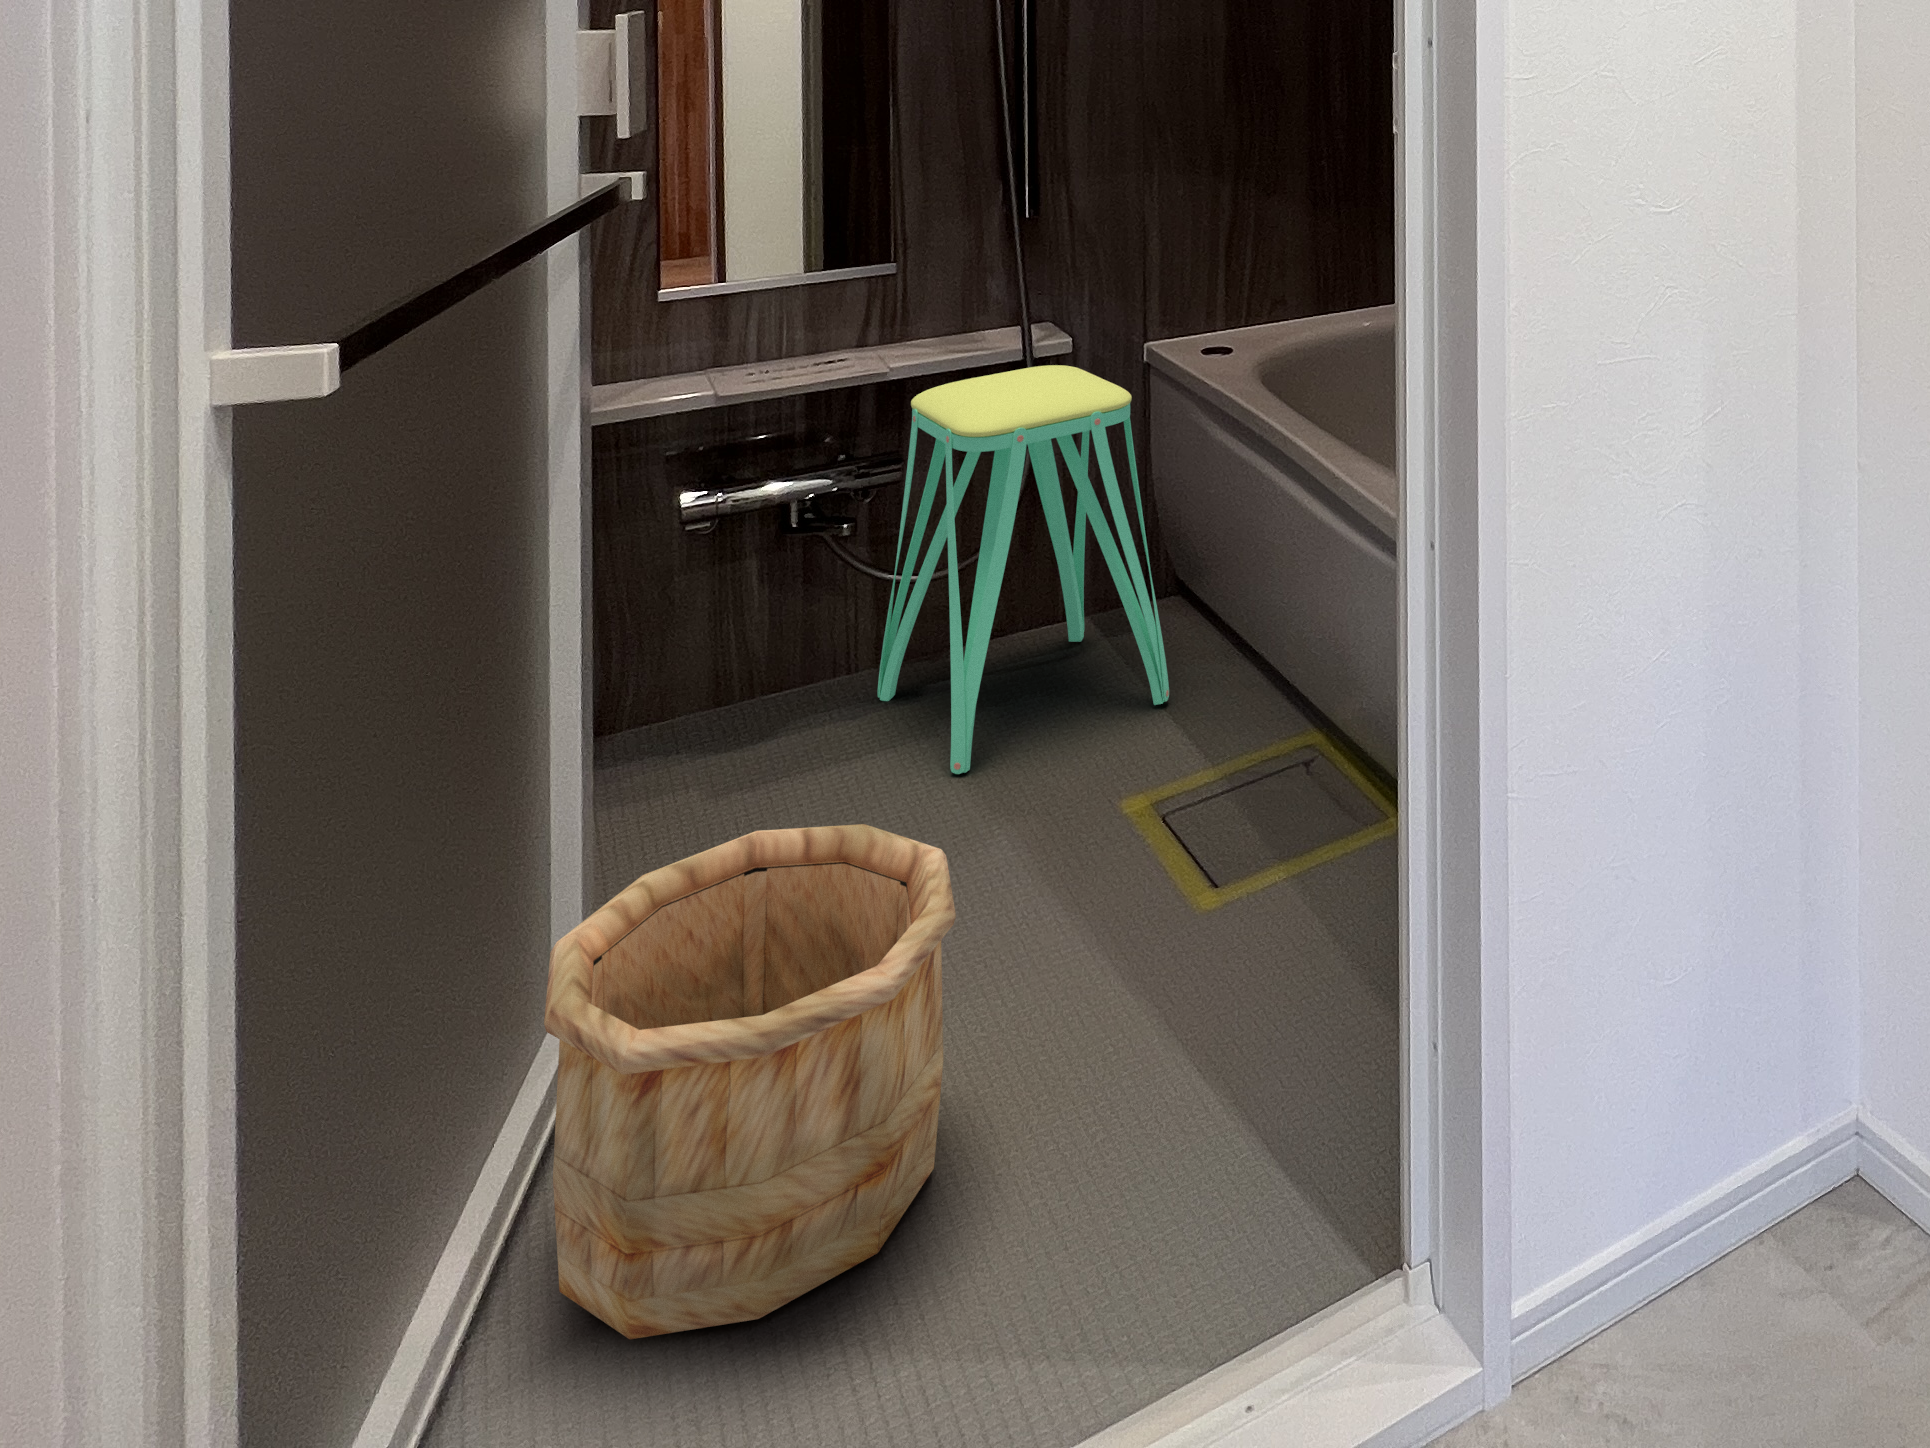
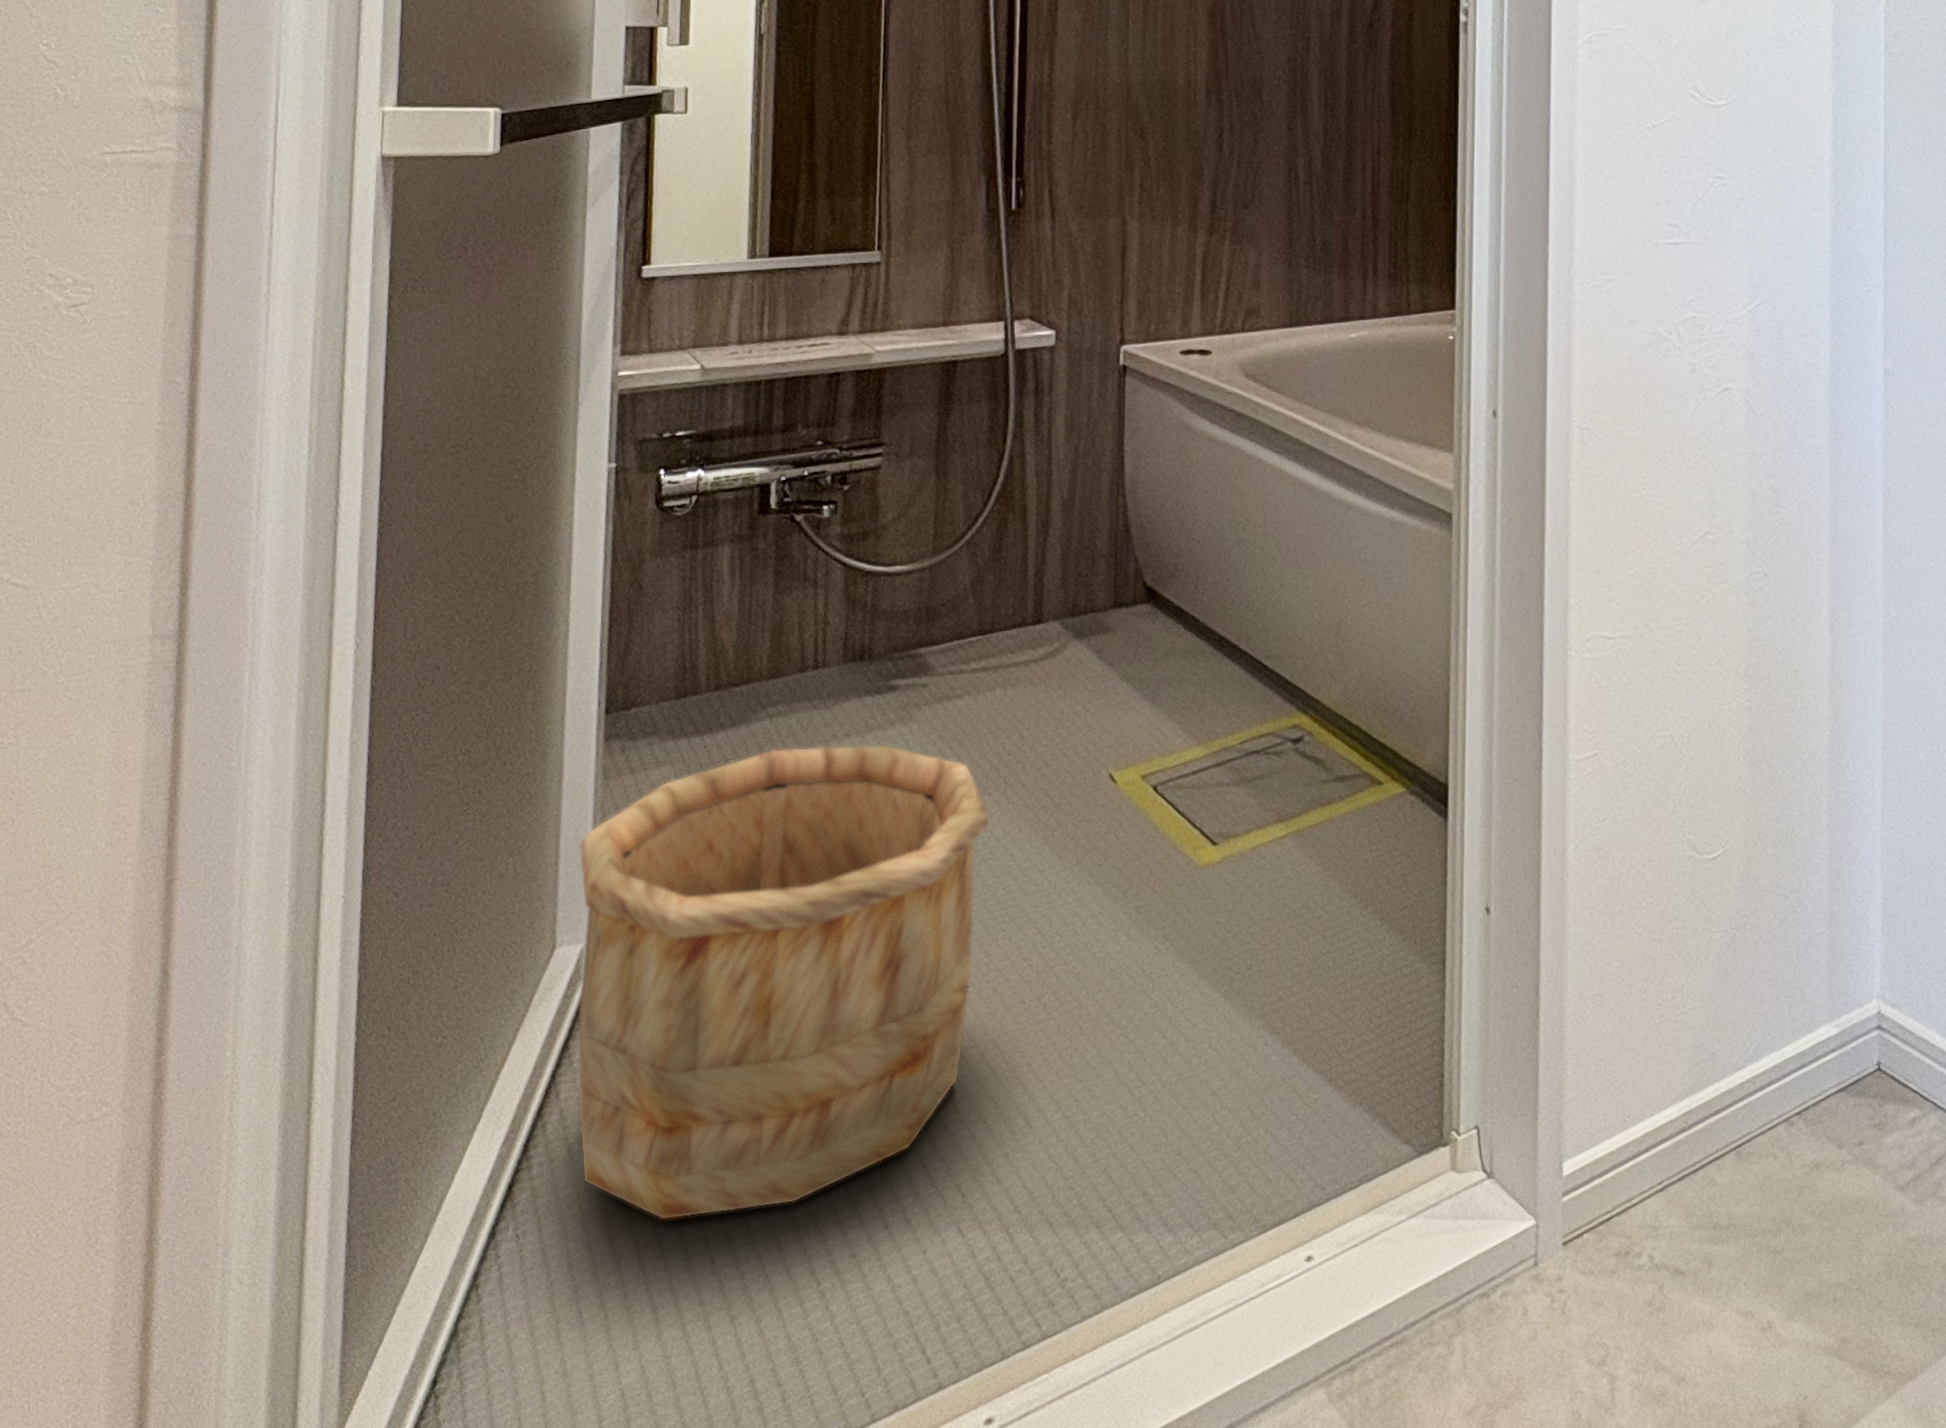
stool: present [877,365,1169,774] -> none [844,365,1147,762]

